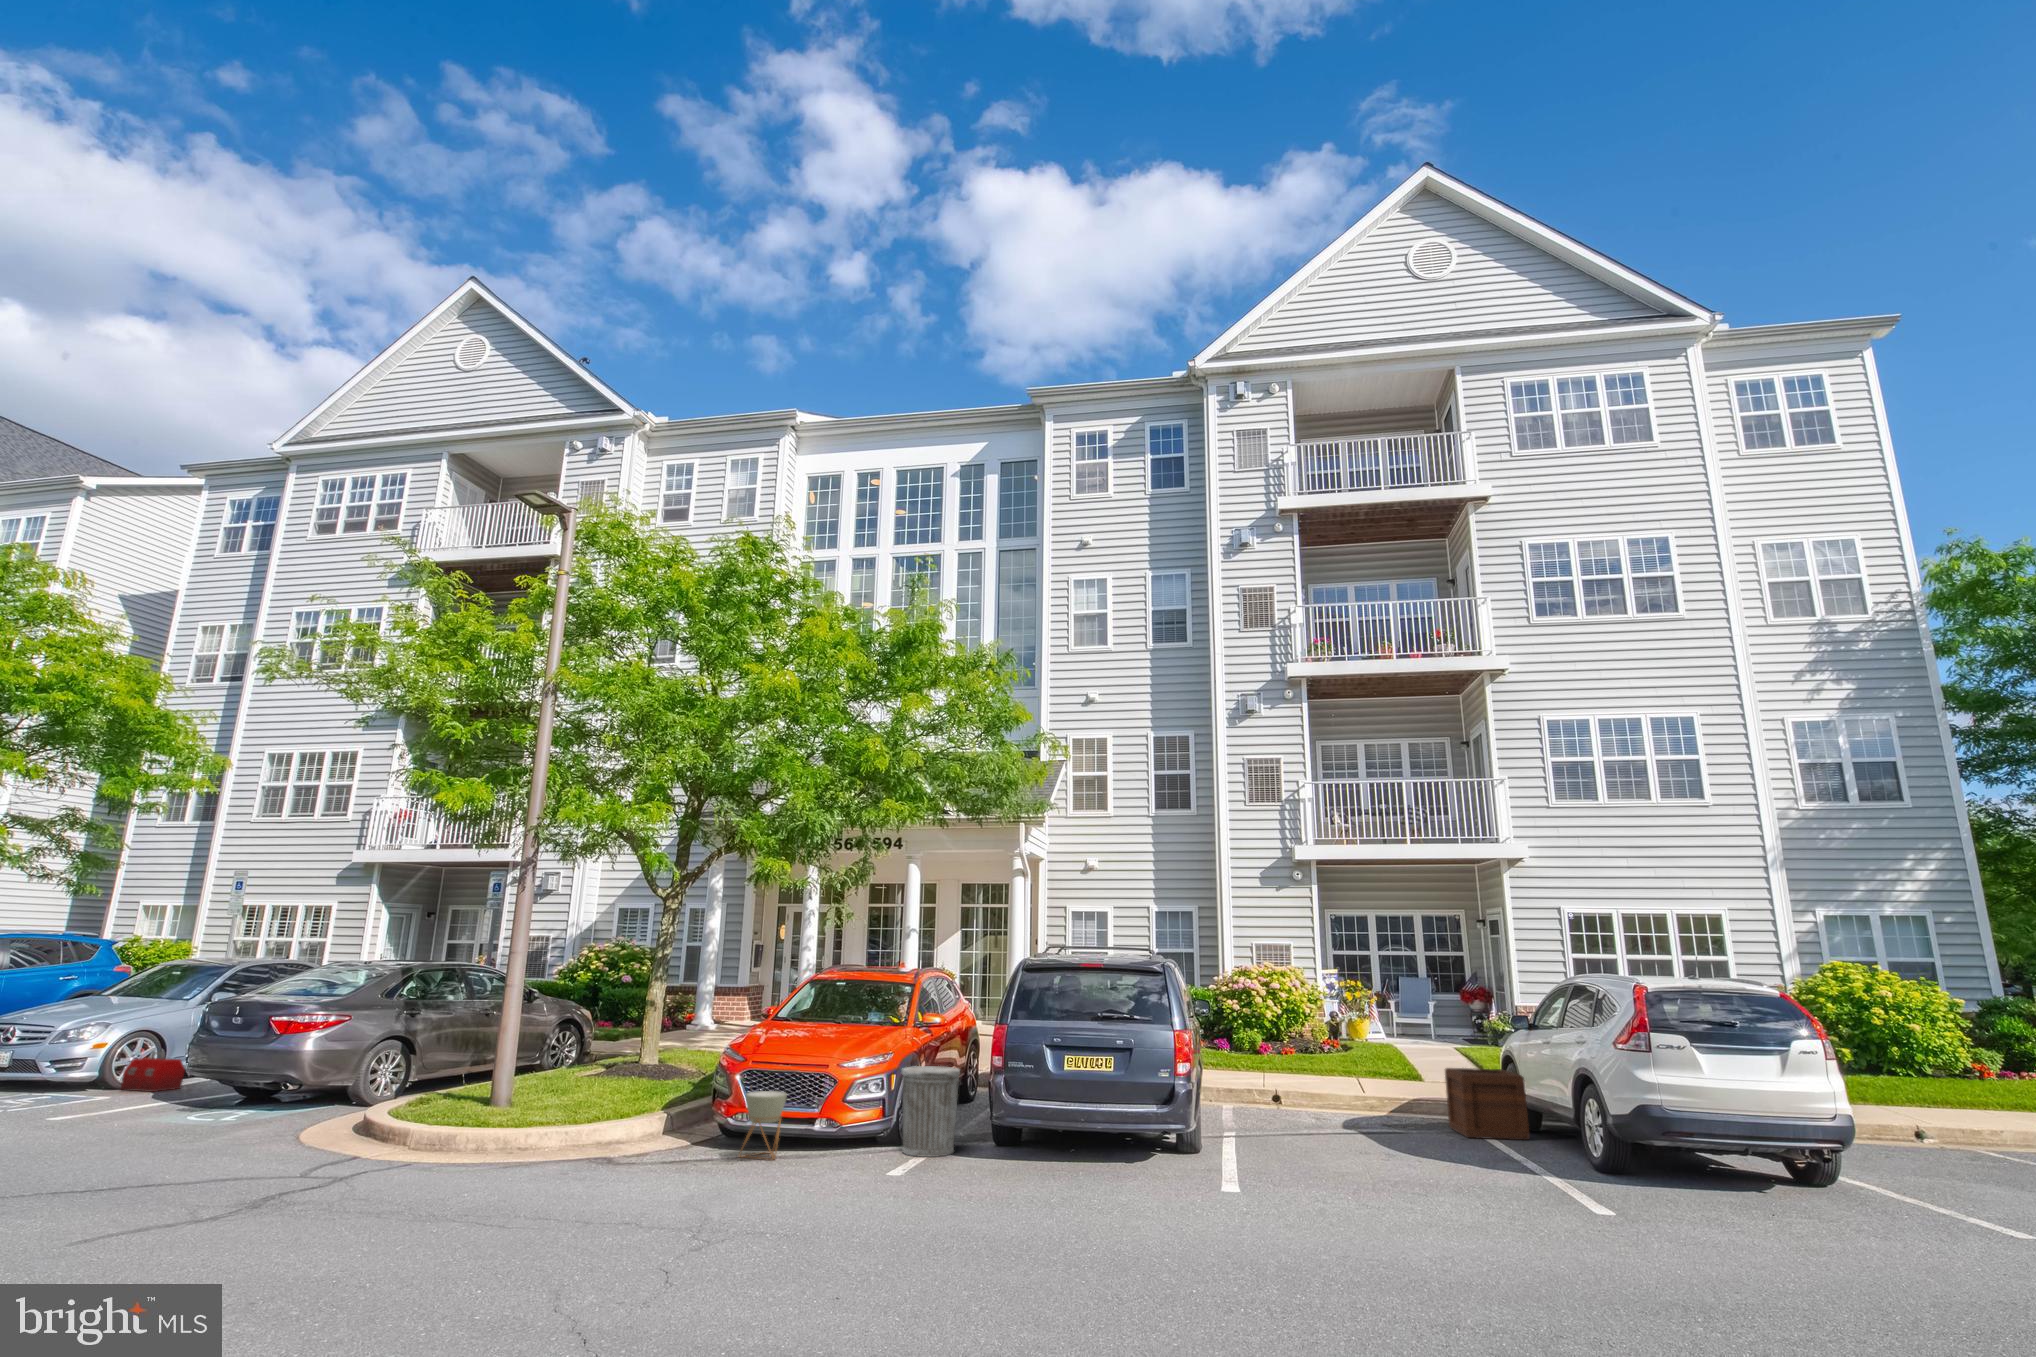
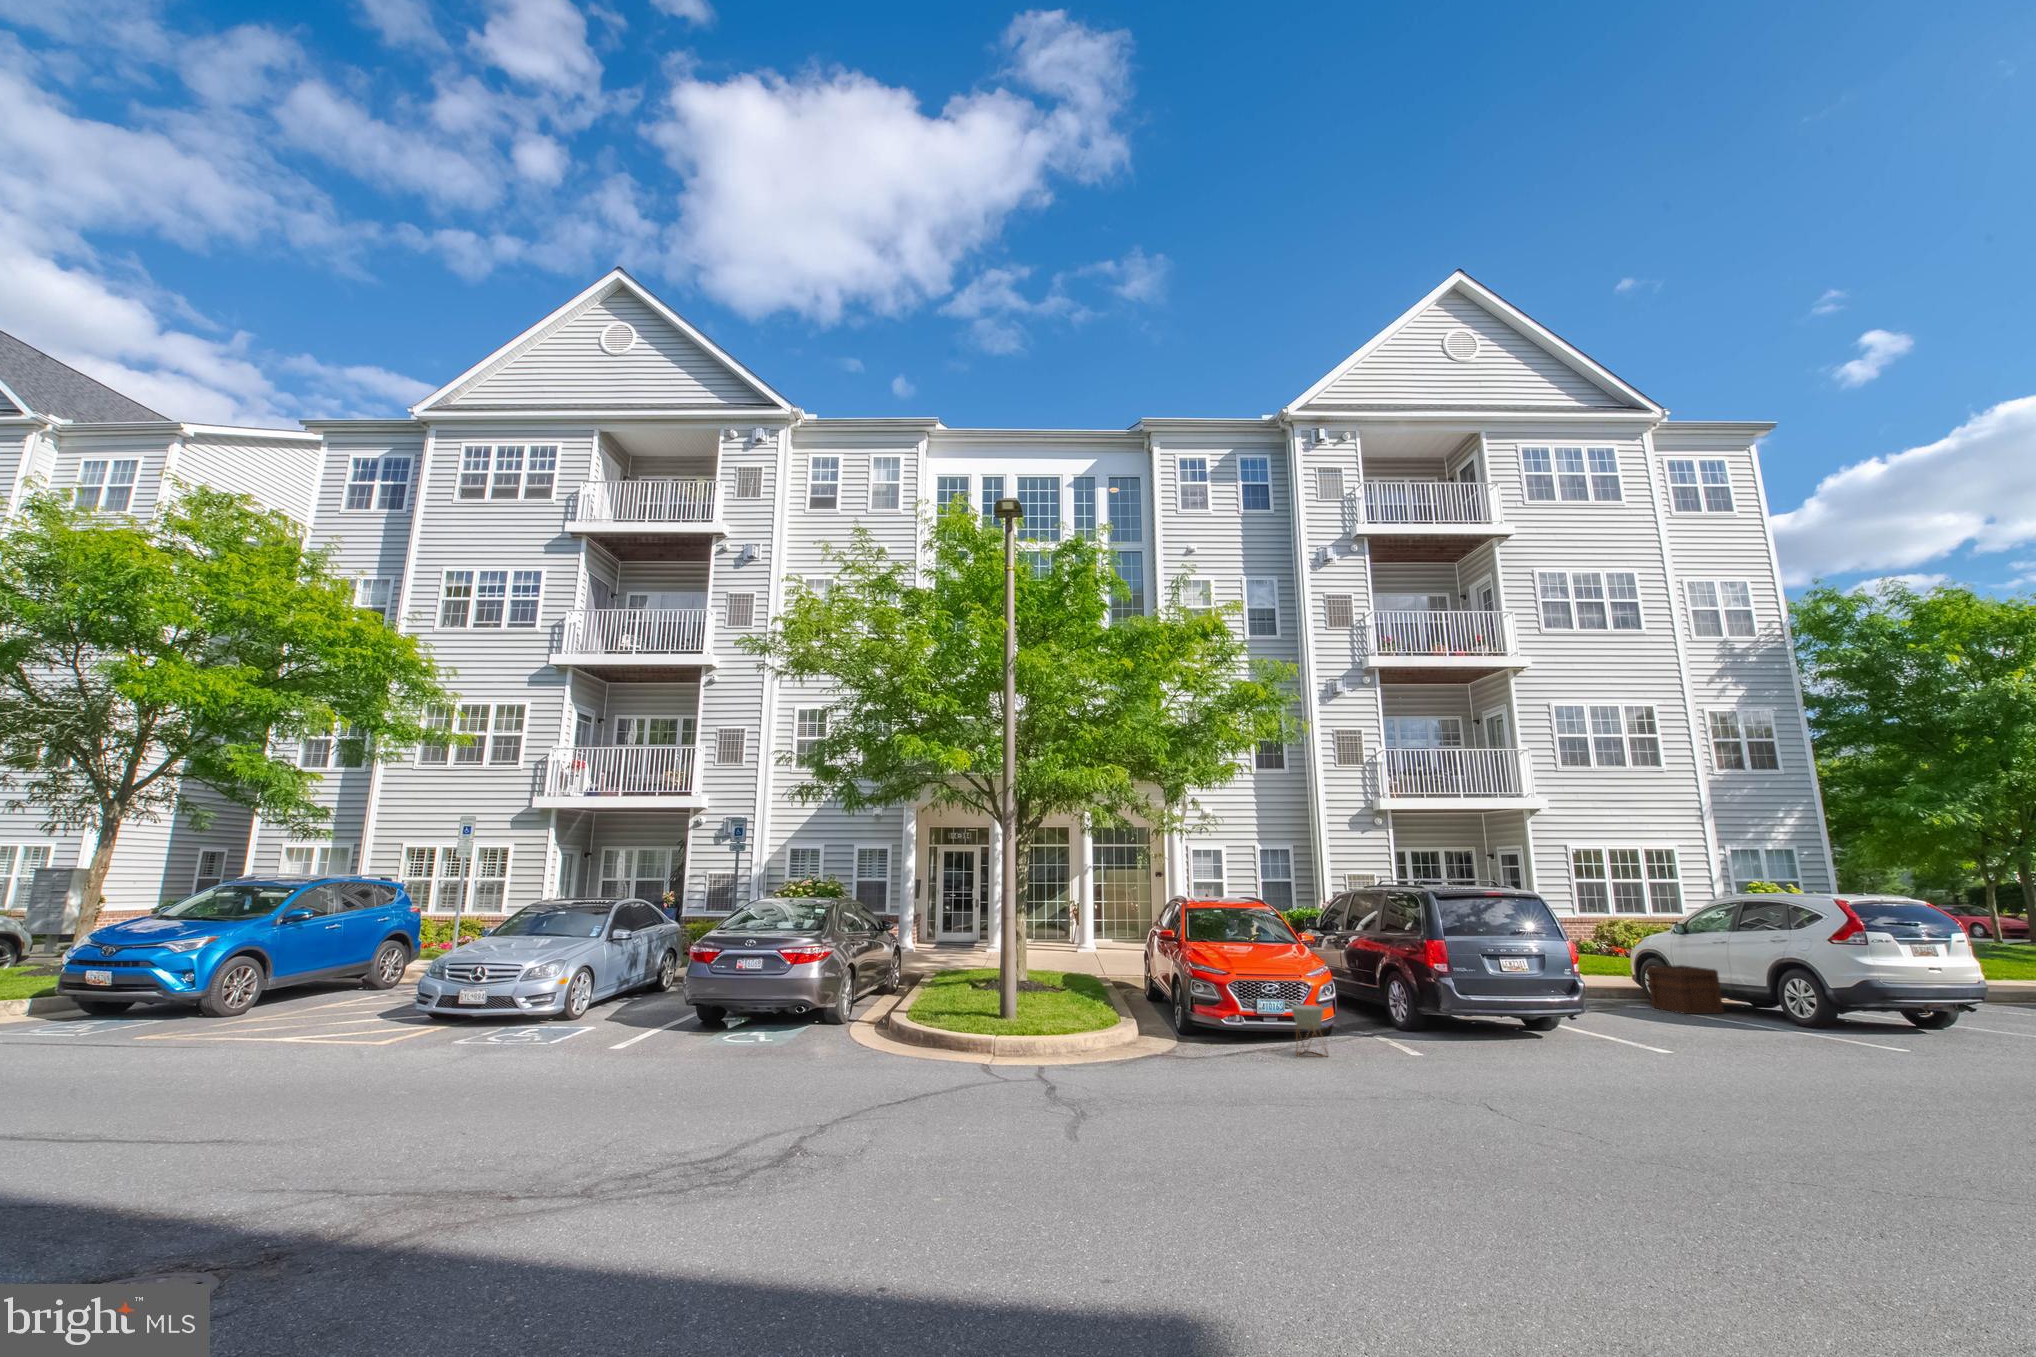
toolbox: present [121,1052,185,1092] -> none [584,995,635,1030]
trash can: present [902,1066,960,1157] -> none [1375,980,1425,1048]

